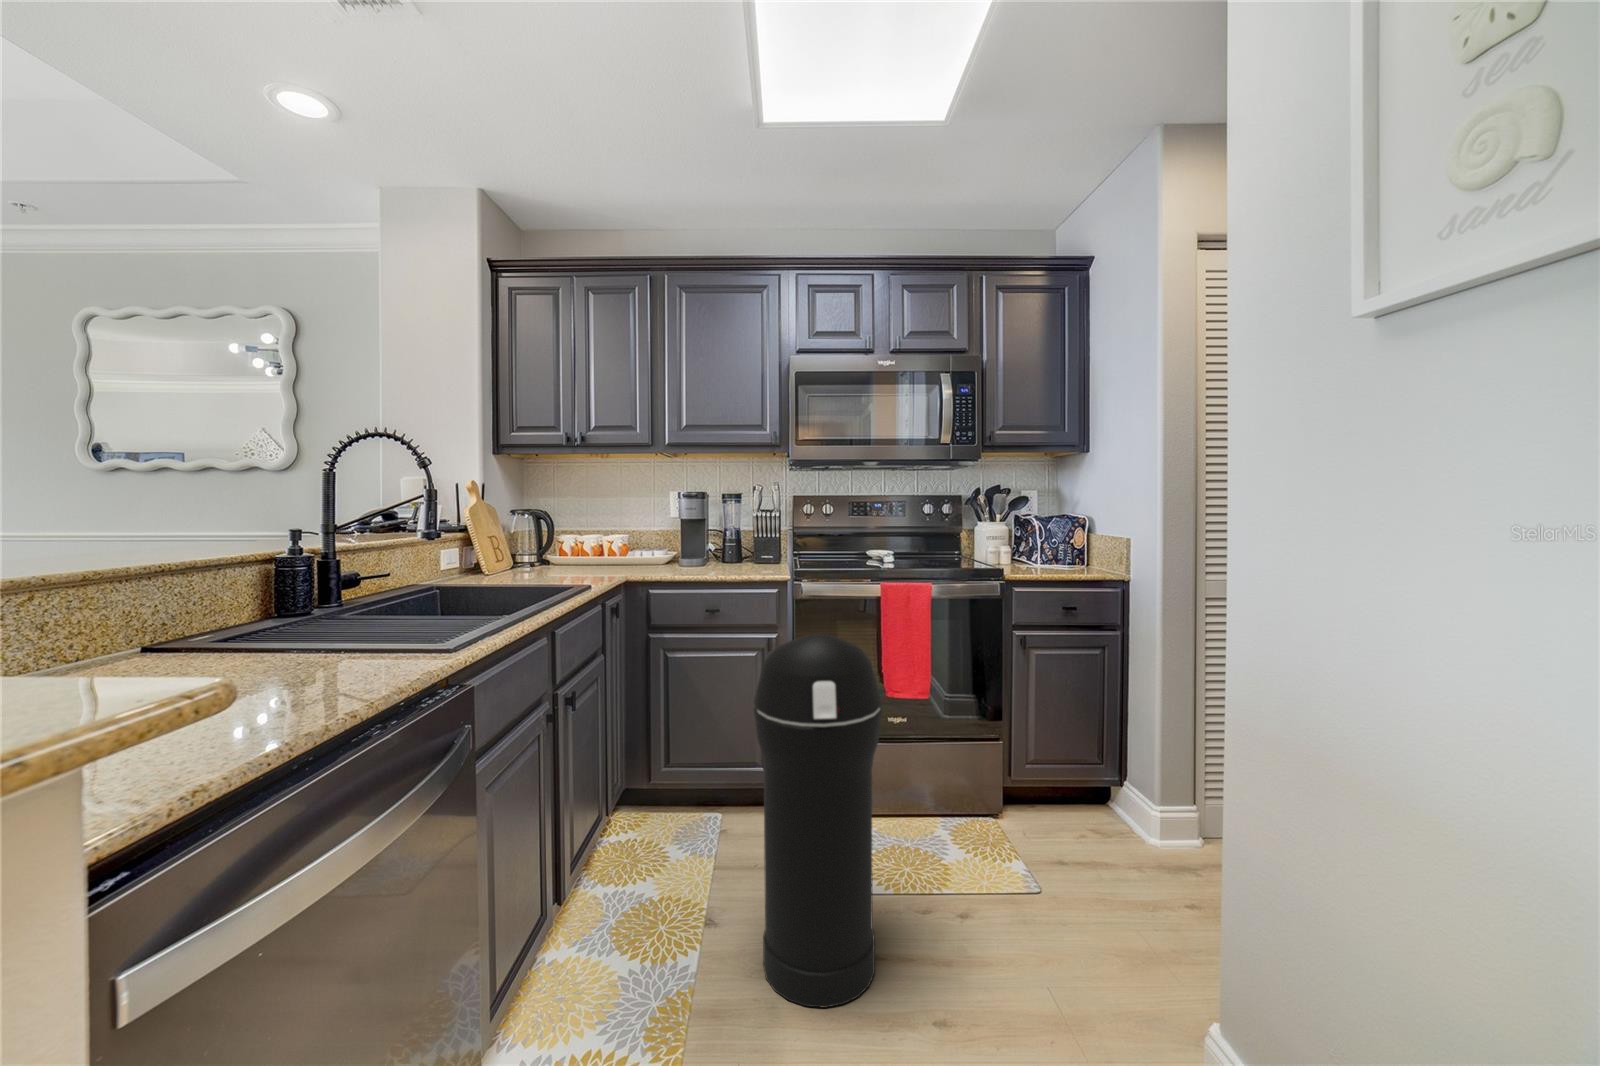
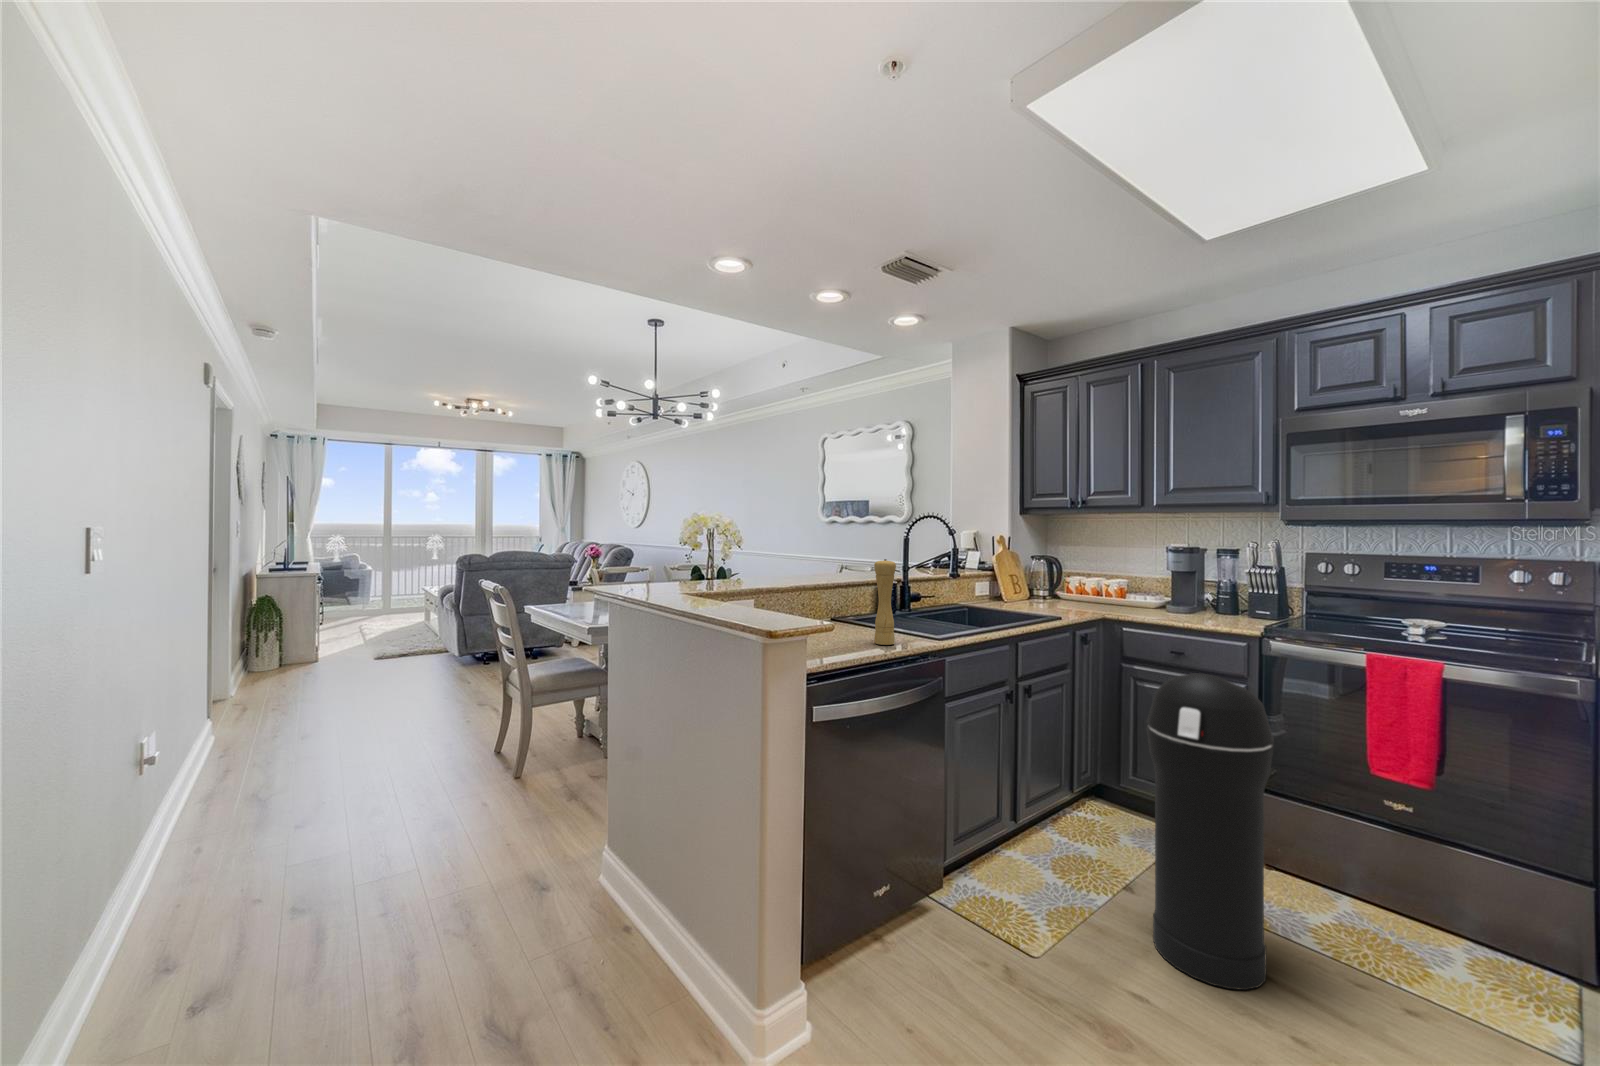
pepper mill: none [293,496,358,693] -> present [874,559,896,645]

